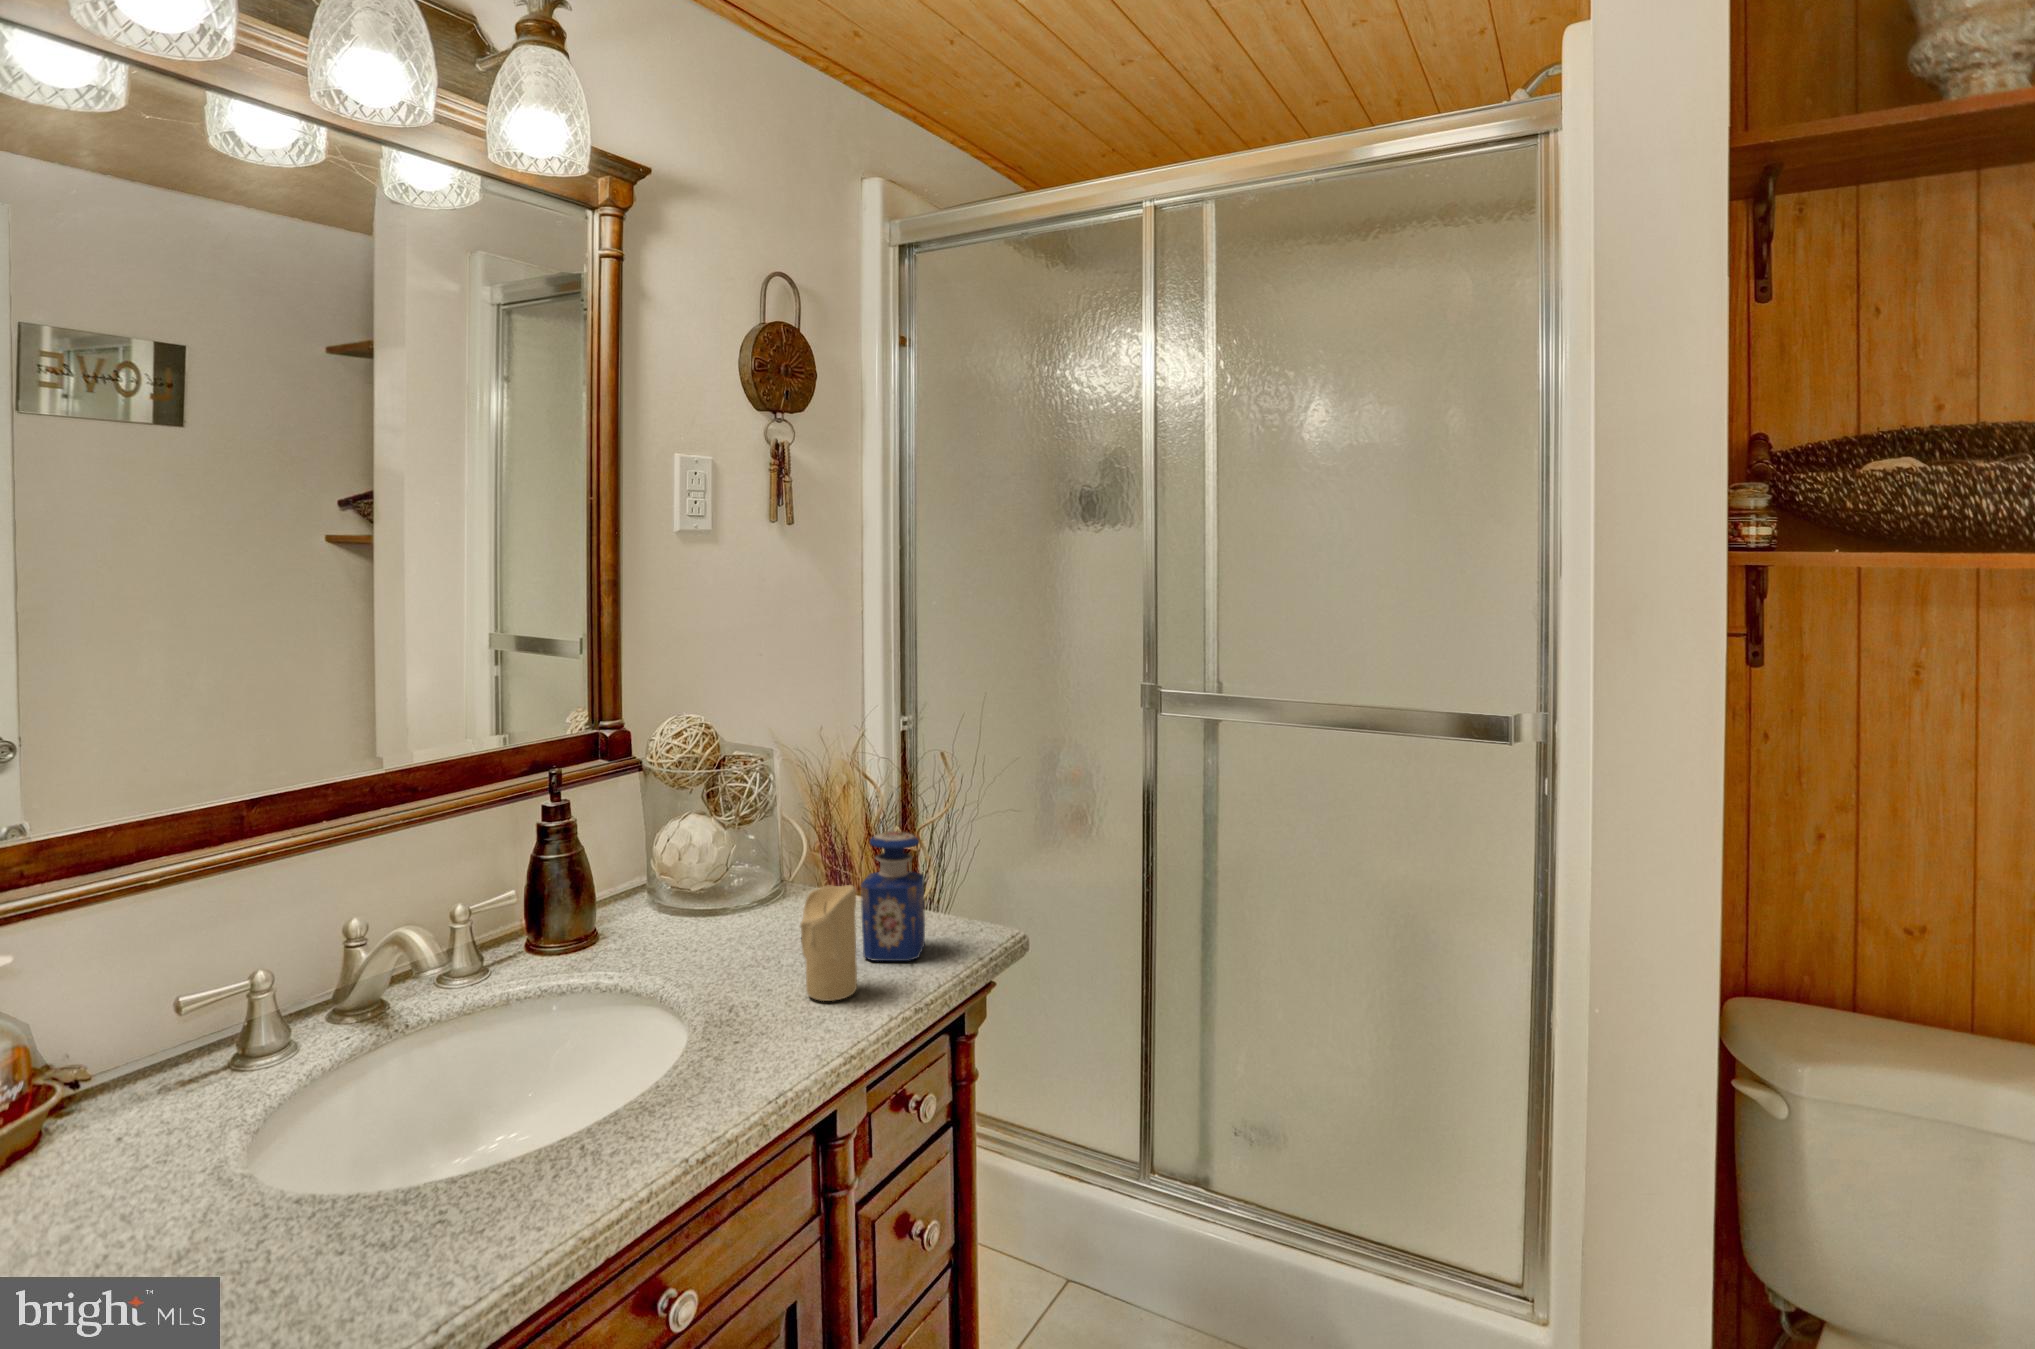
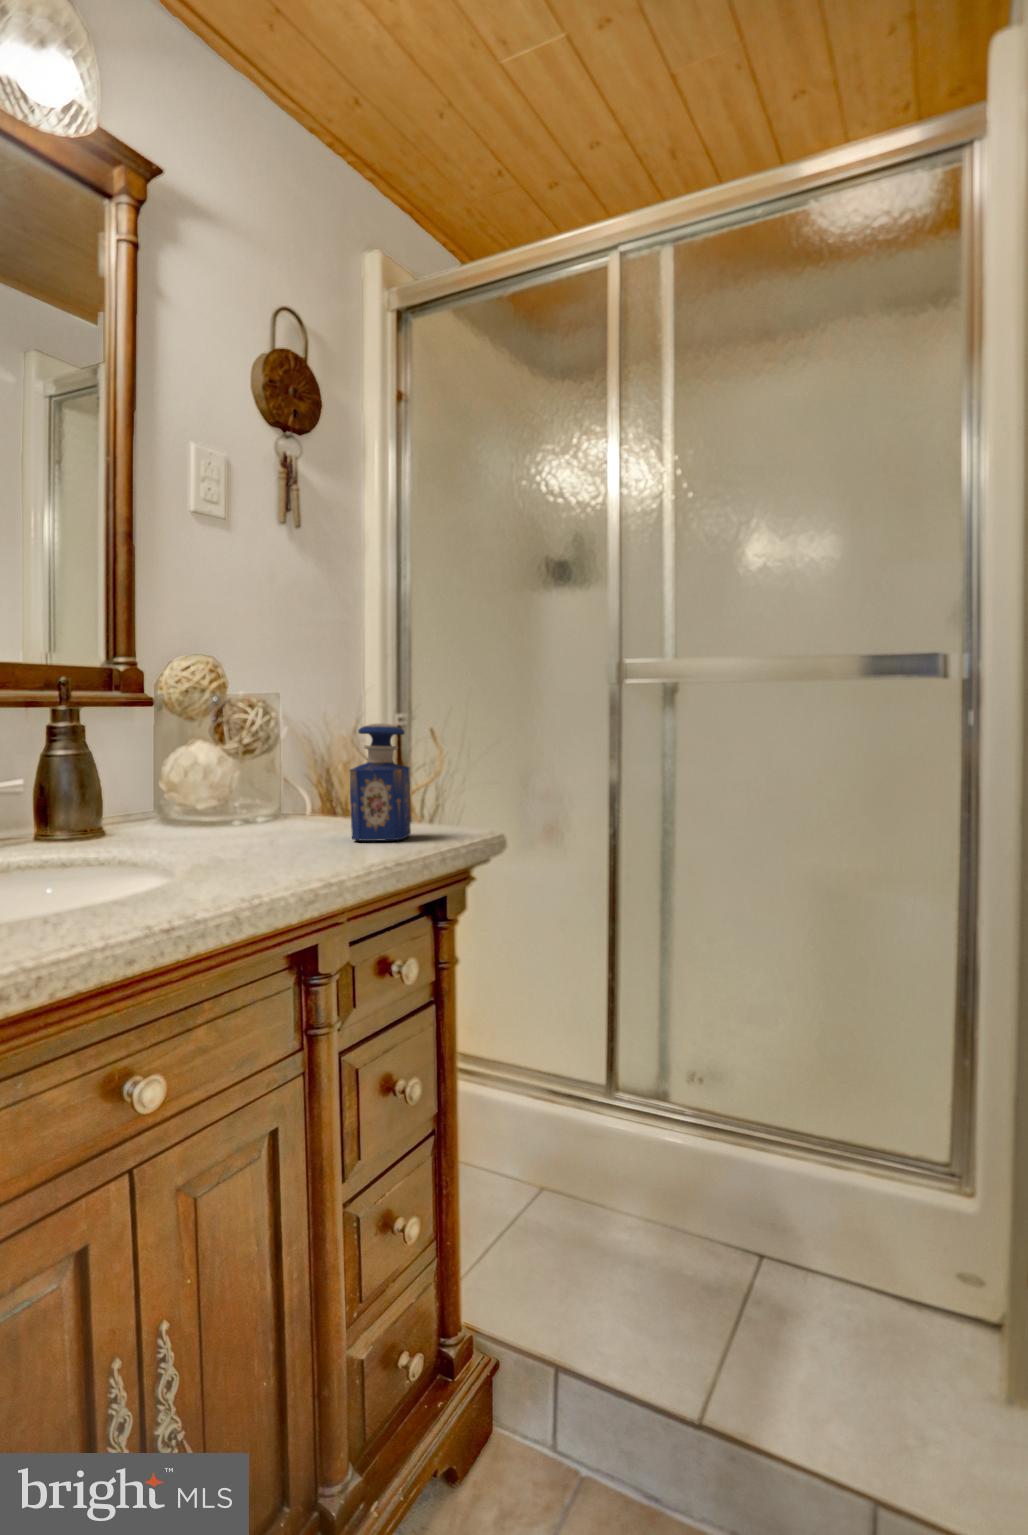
candle: present [800,885,857,1001] -> none [288,750,343,856]

